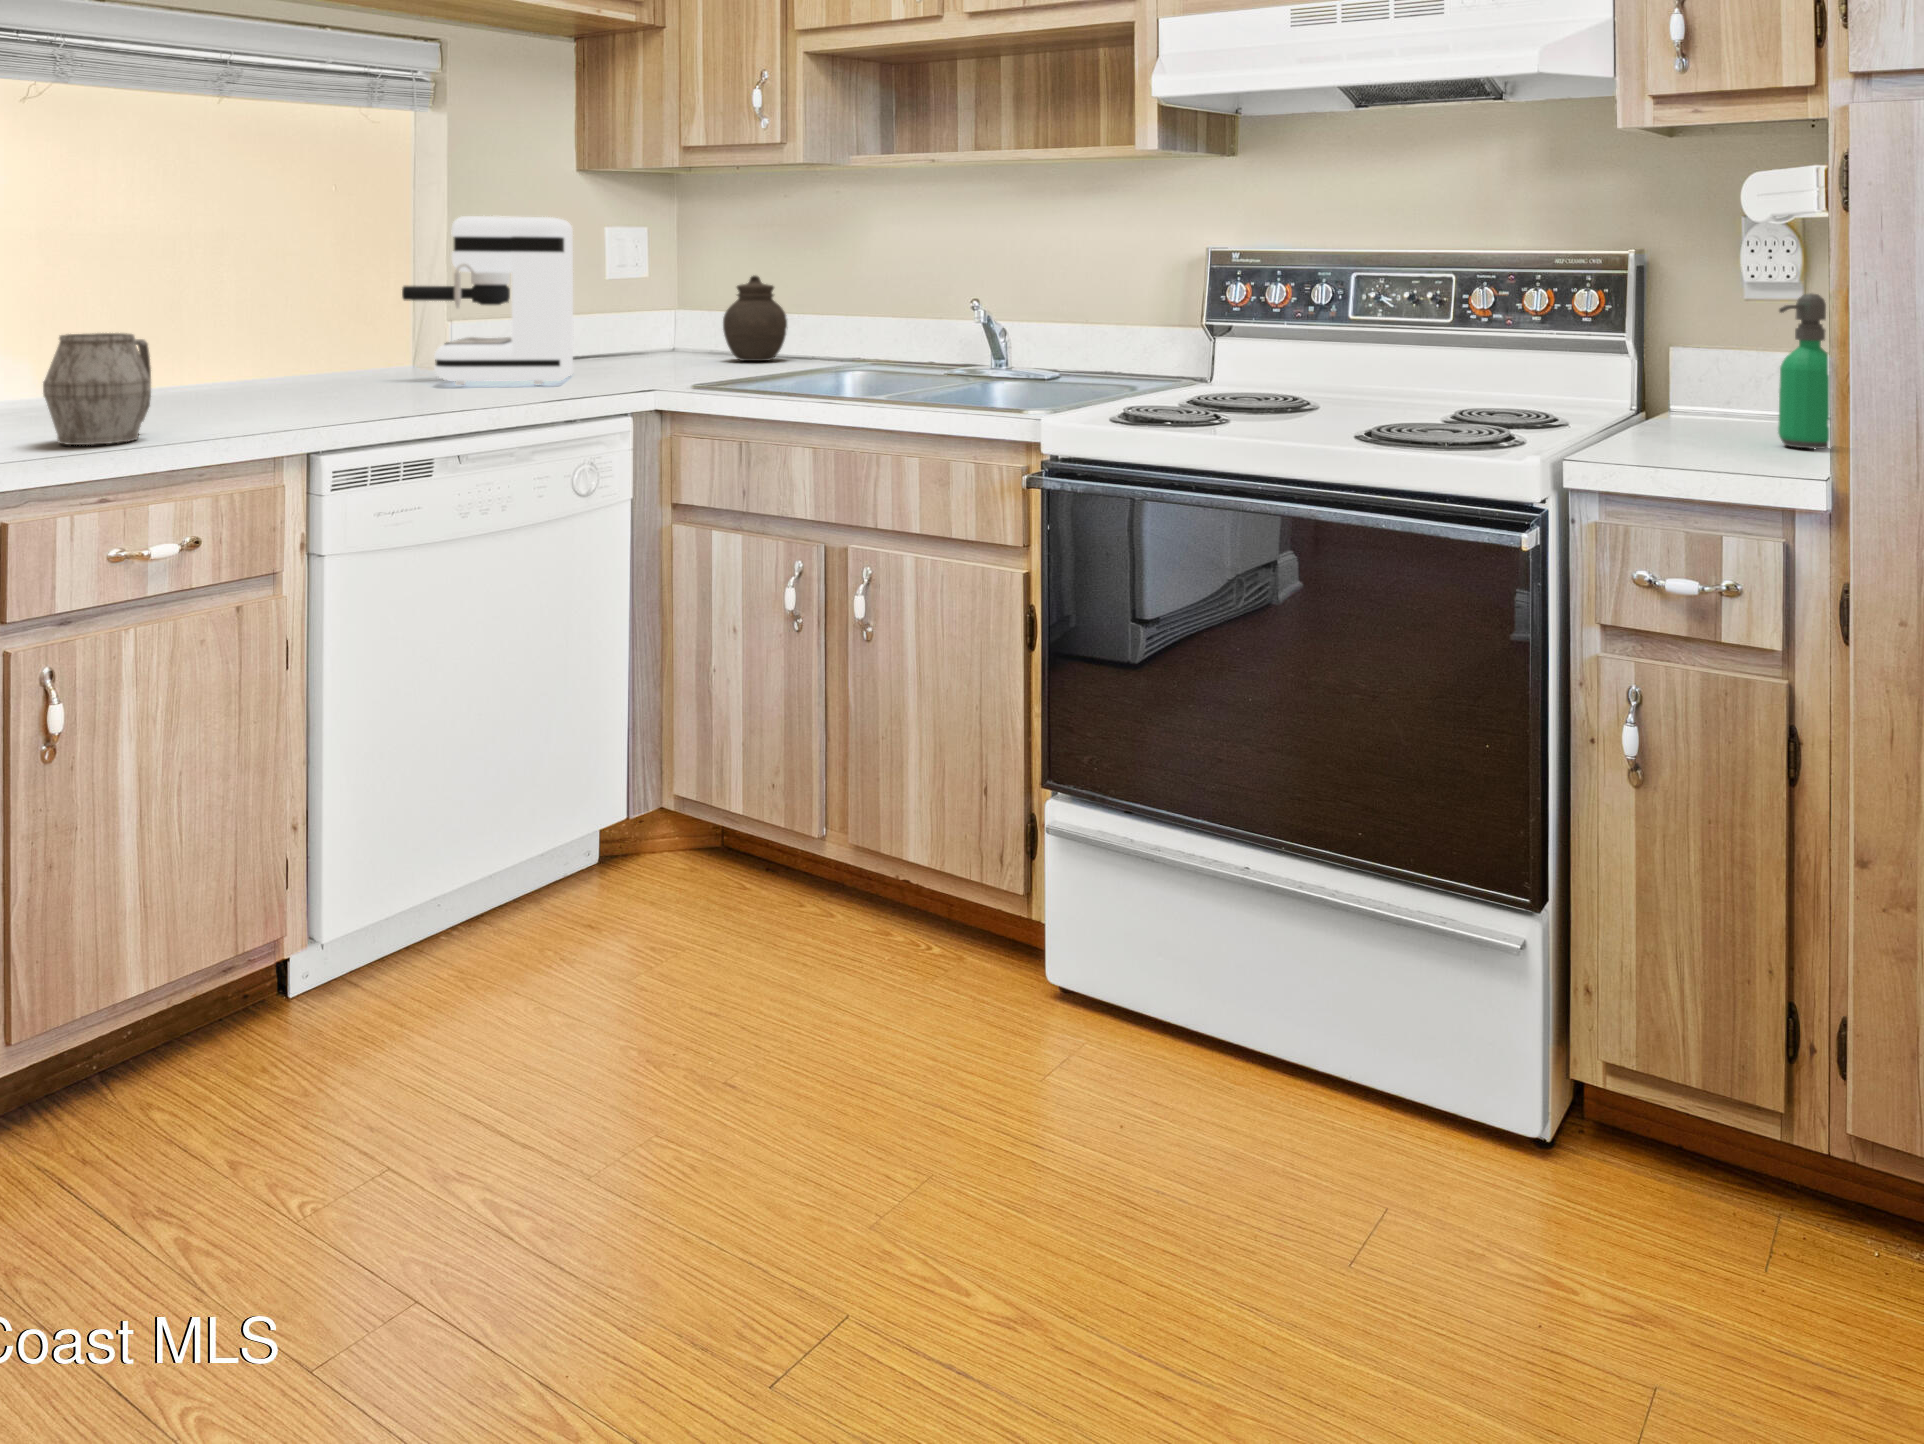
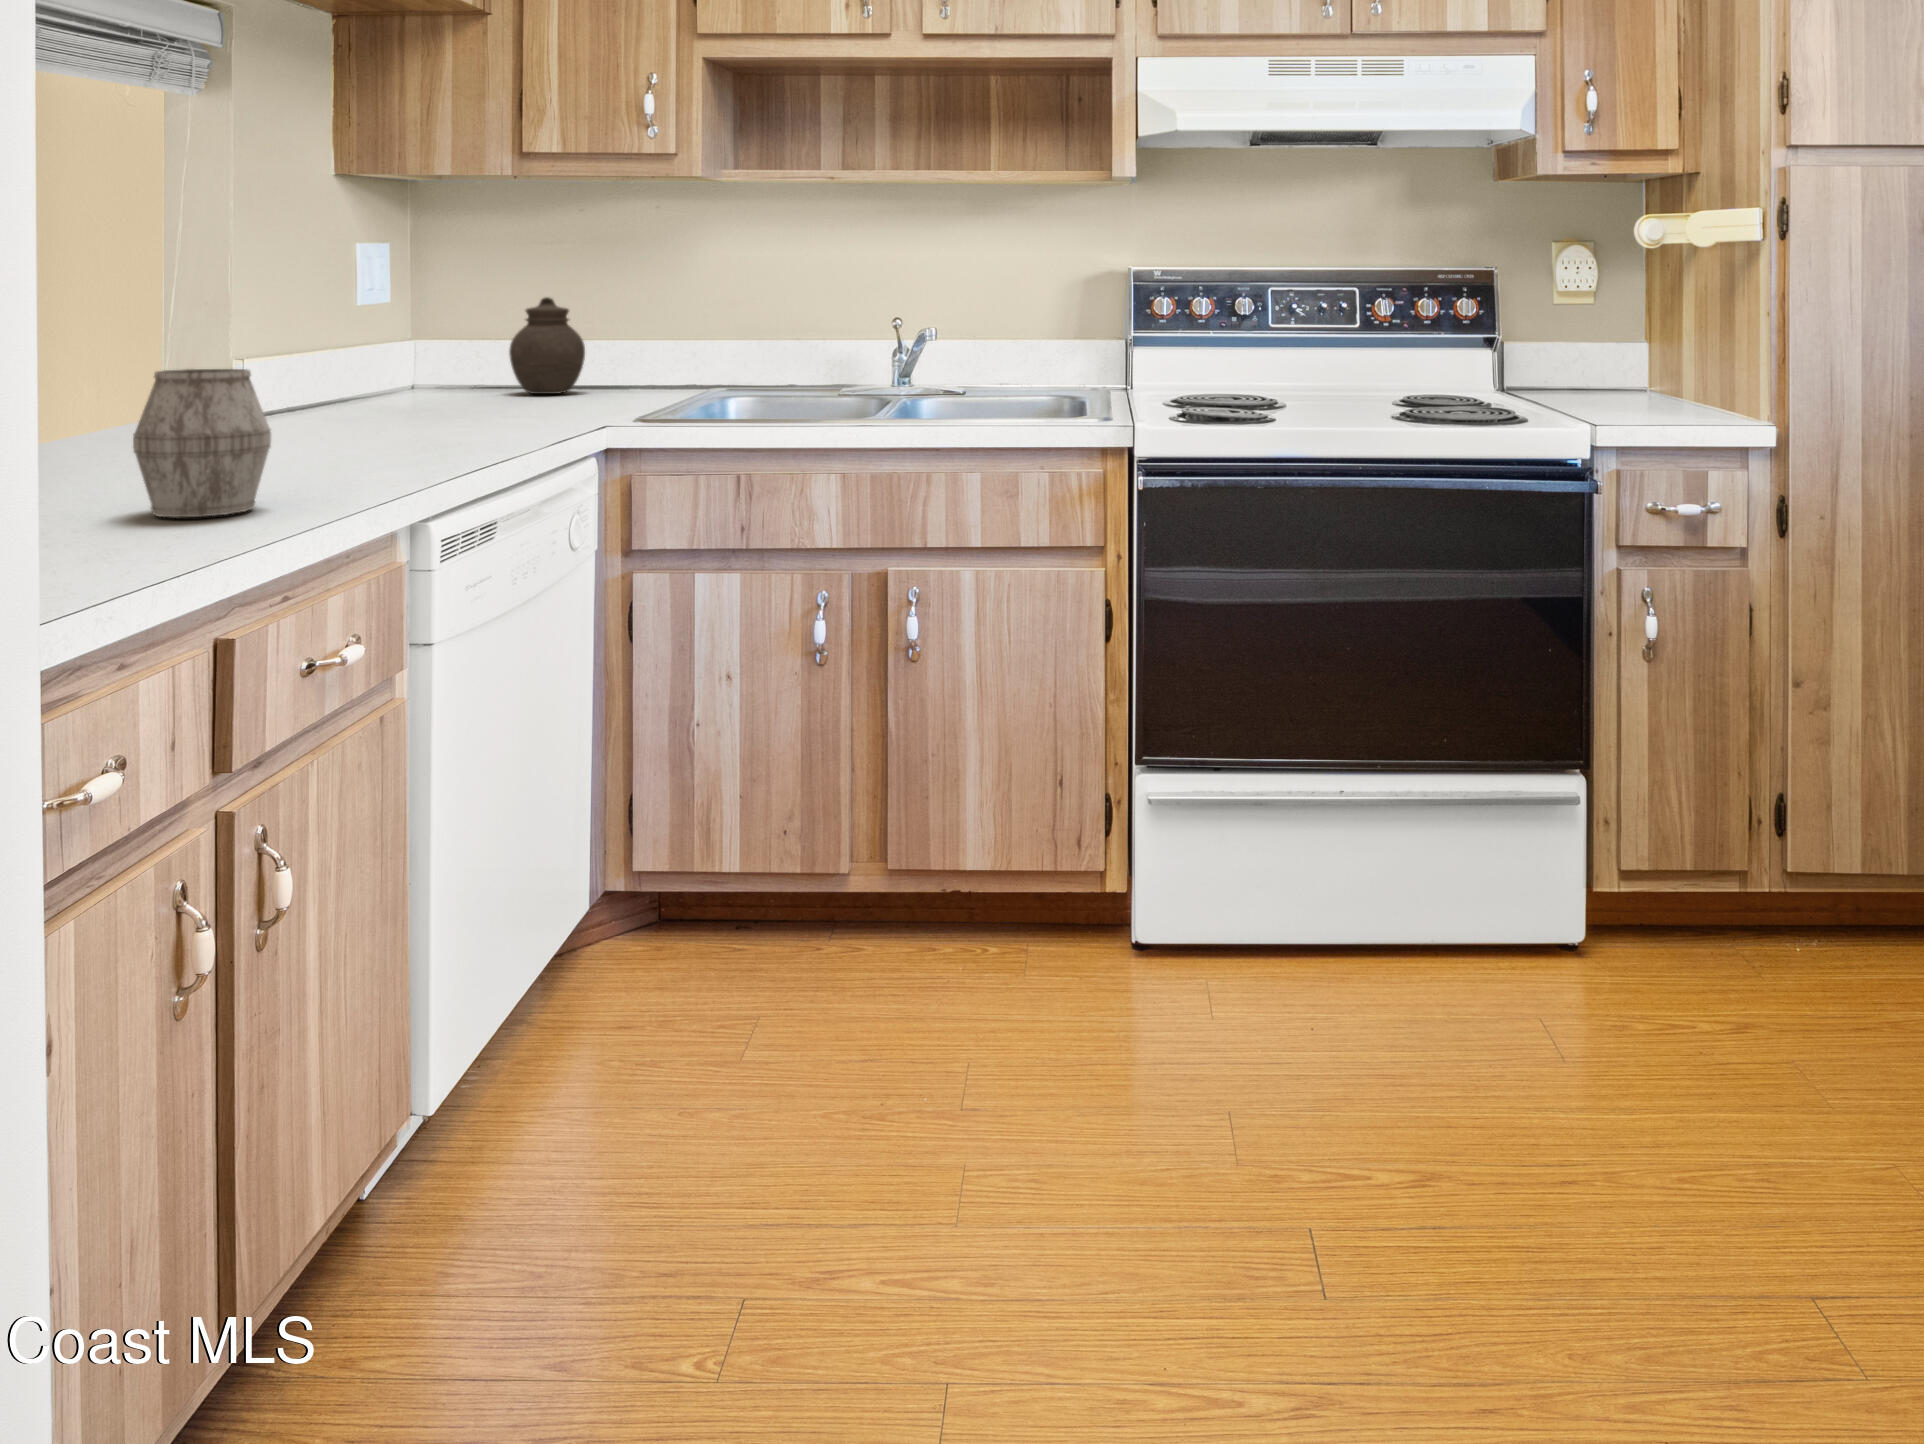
coffee maker: present [402,216,573,385] -> none [218,224,466,431]
soap dispenser: present [1778,293,1829,449] -> none [1630,299,1671,411]

